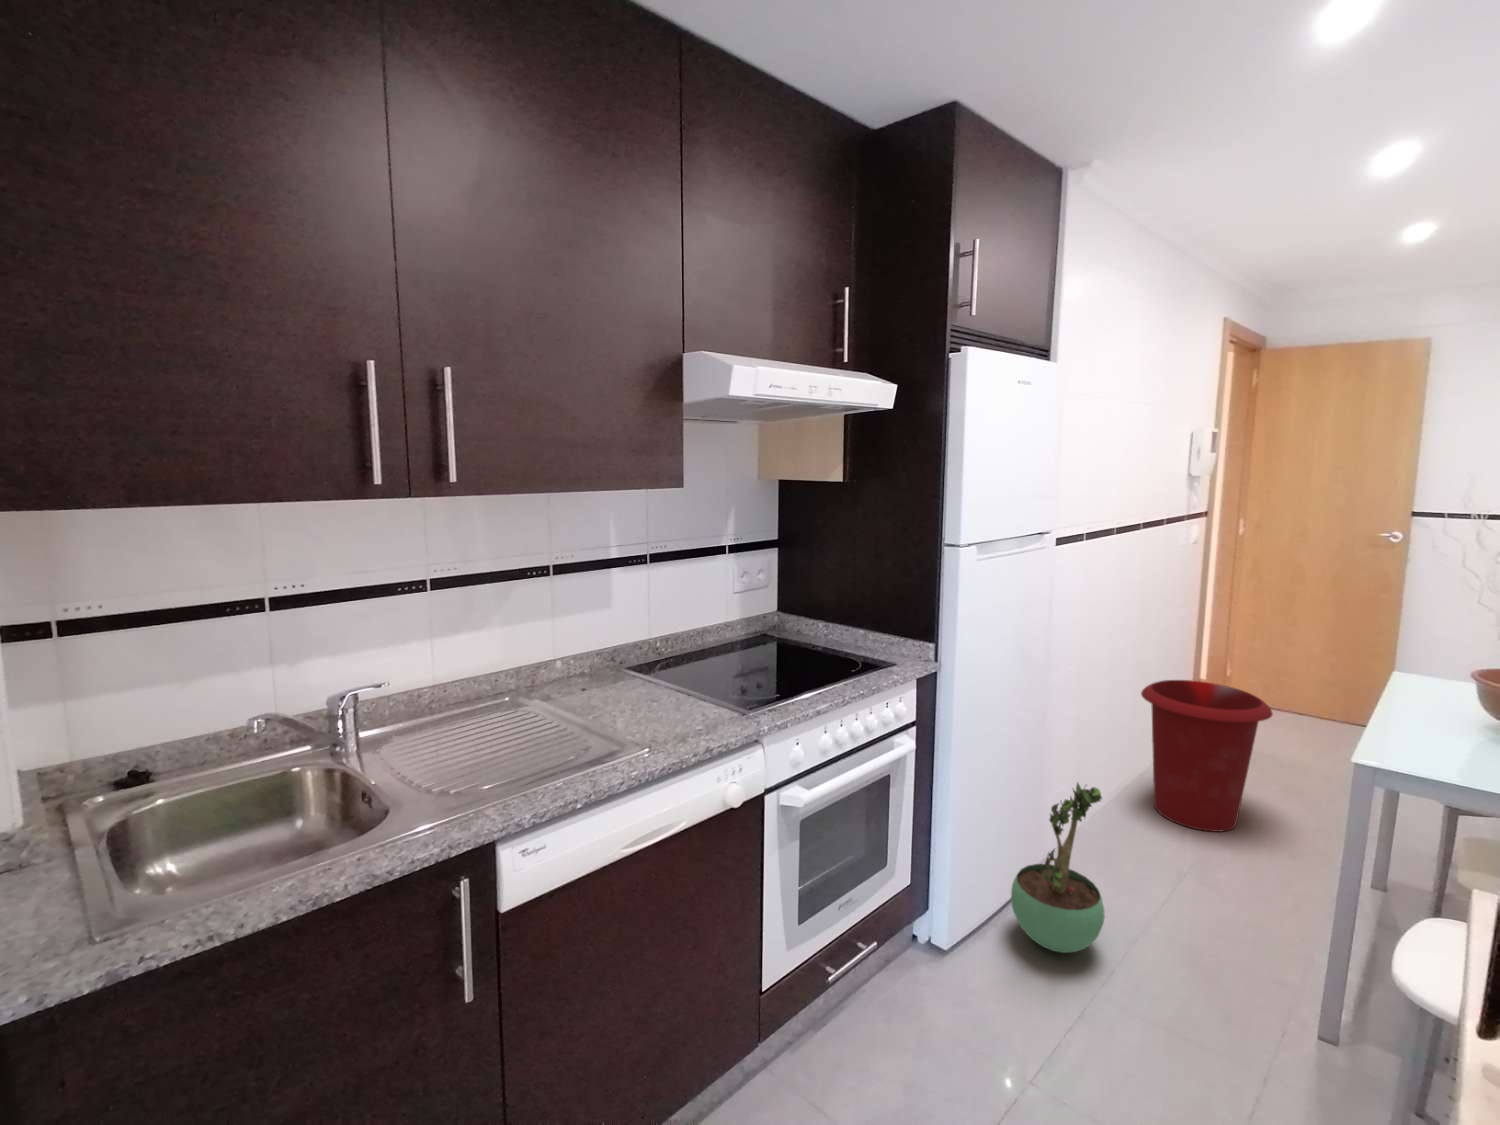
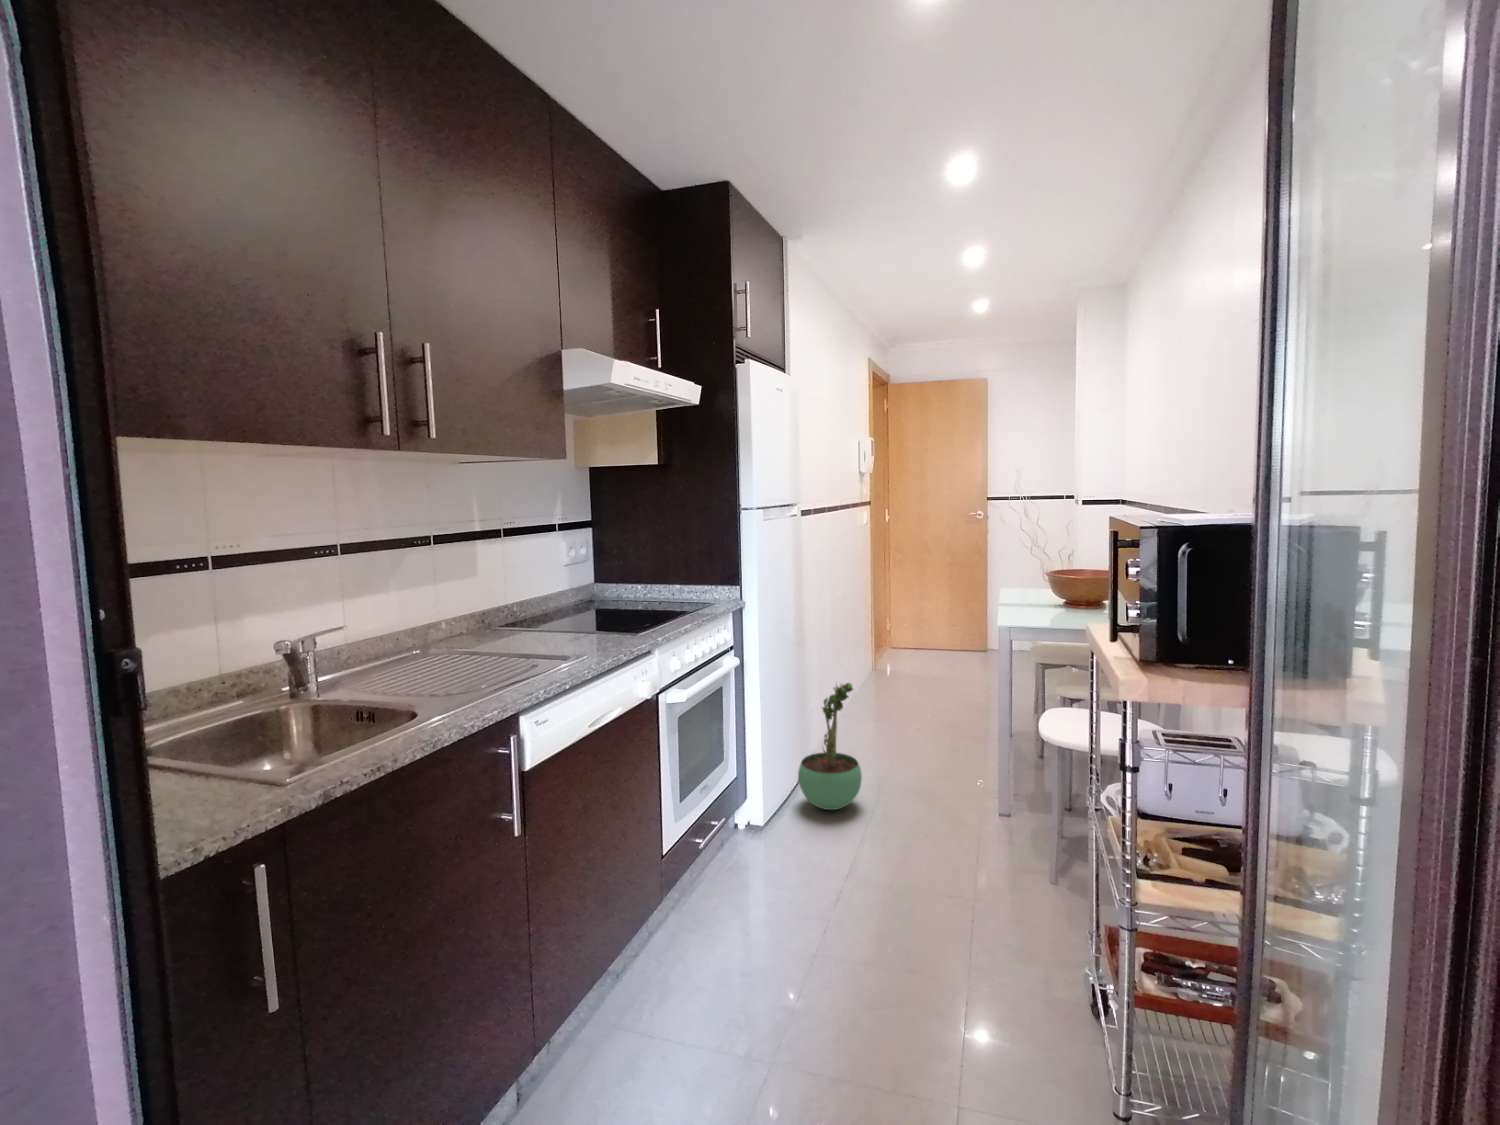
waste bin: present [1141,680,1273,832] -> none [851,621,932,726]

